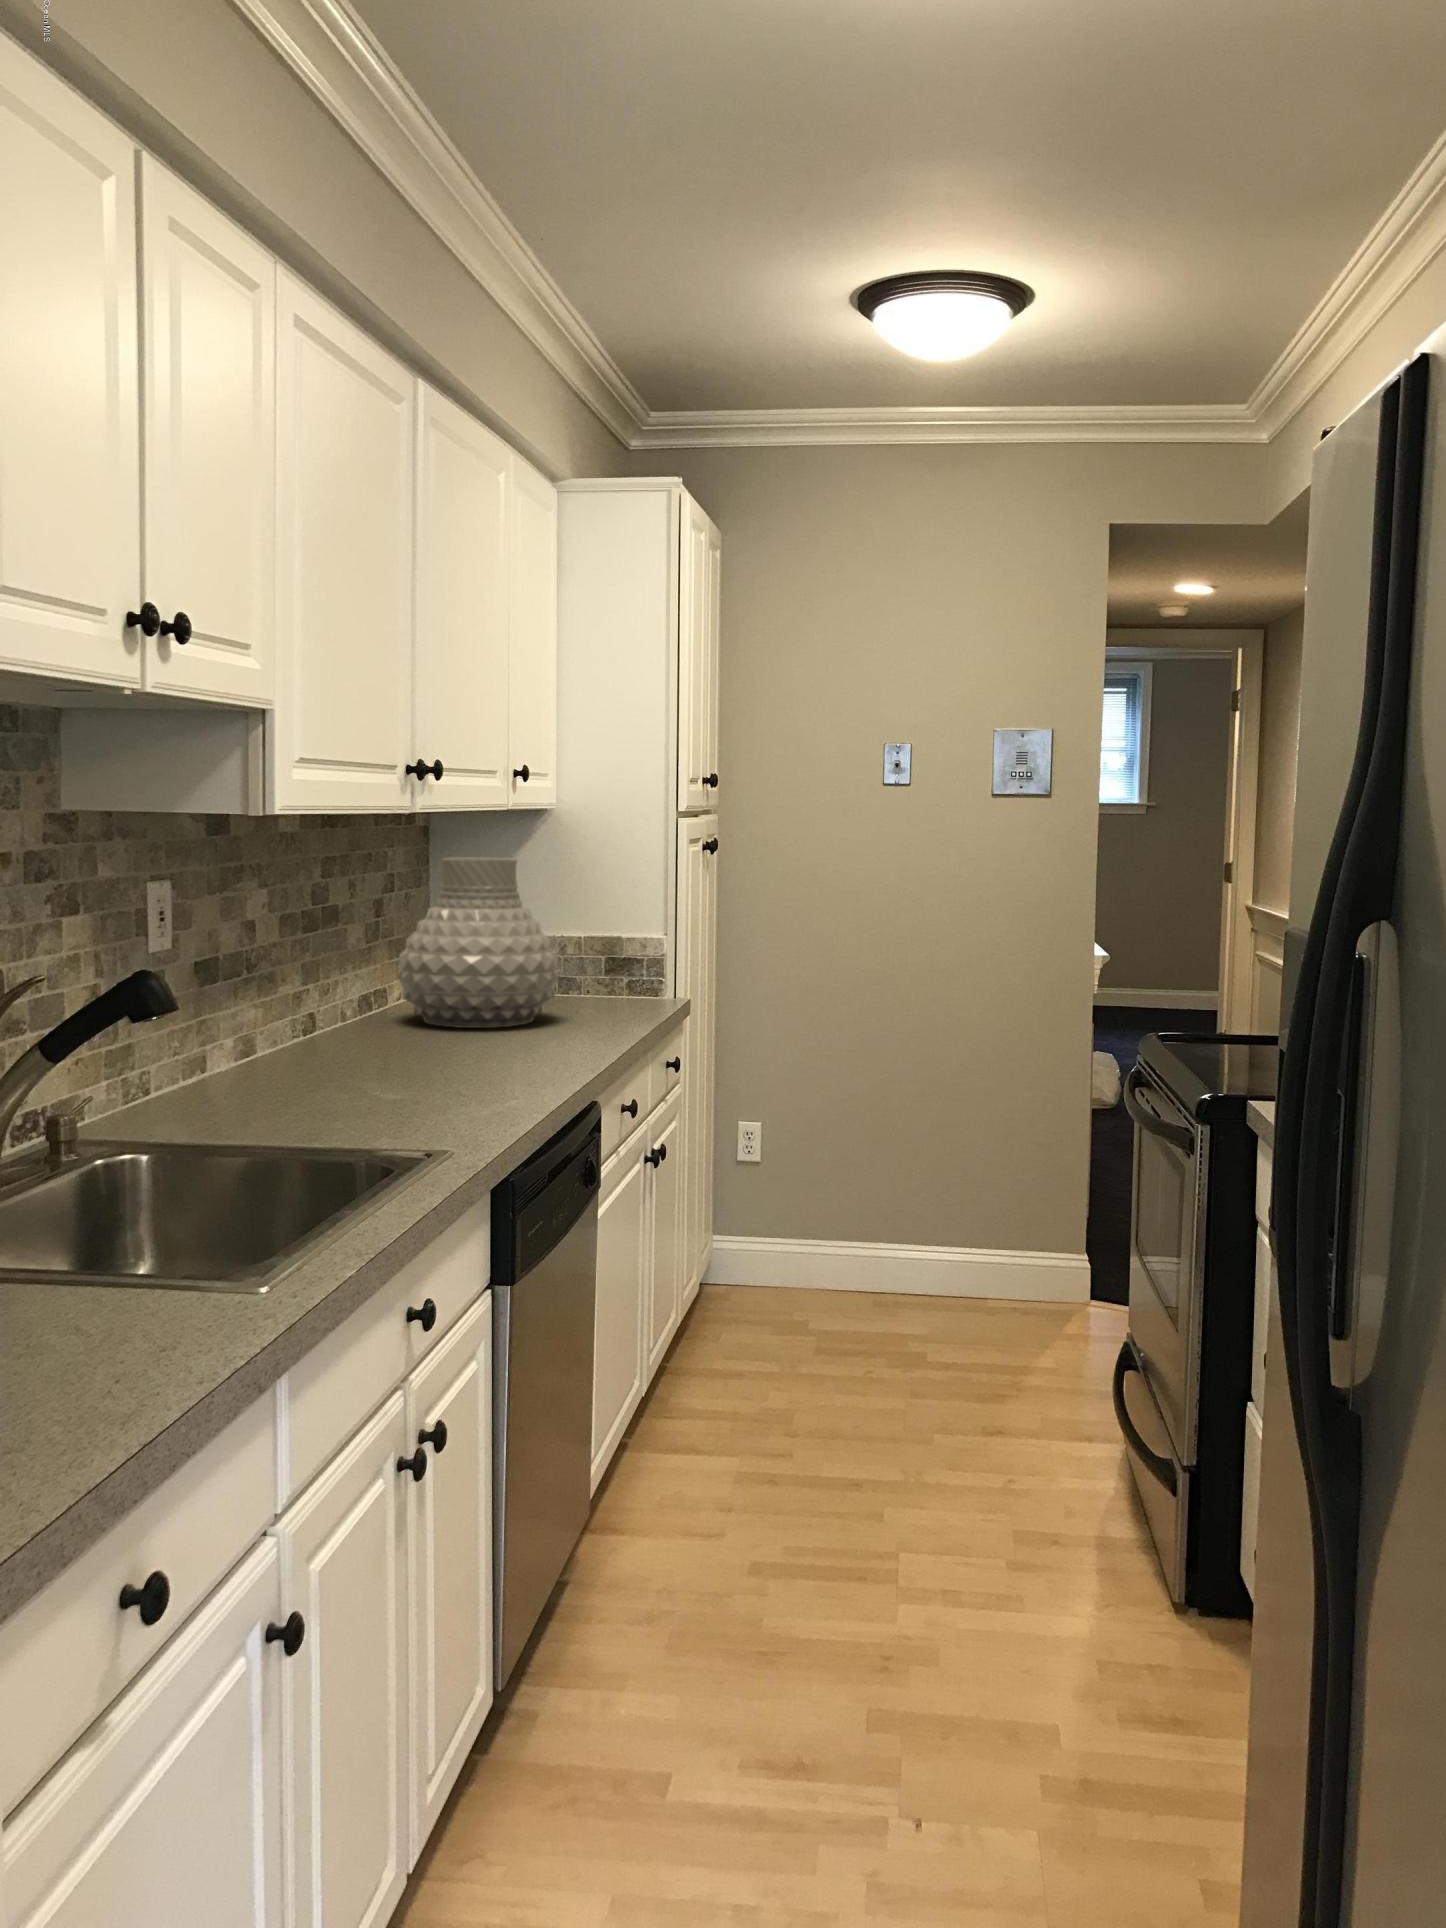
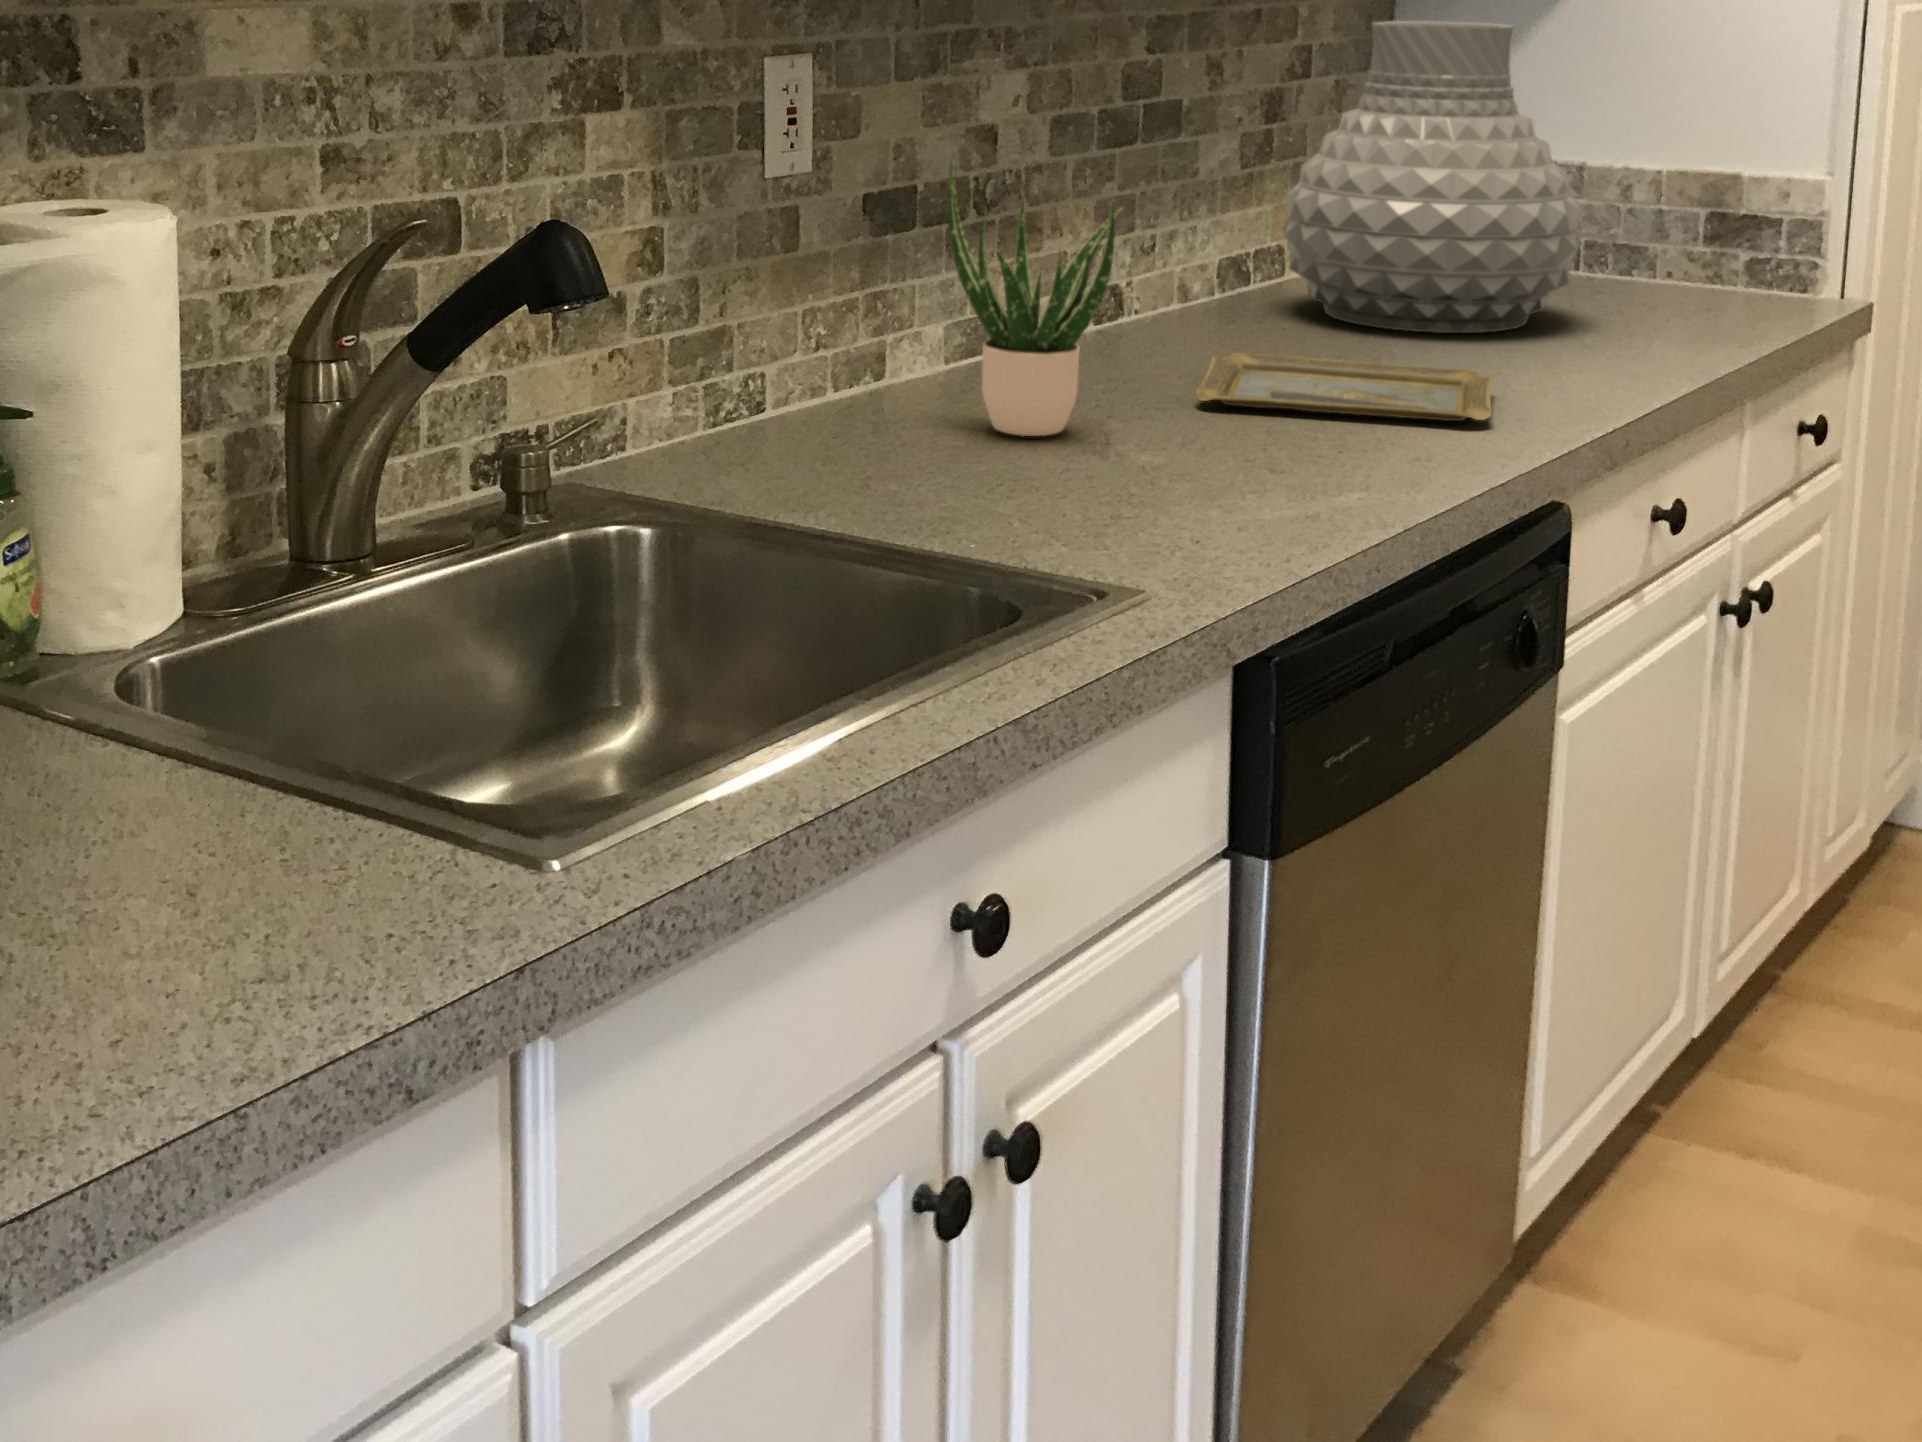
potted plant: none [258,937,365,1093] -> present [948,160,1124,436]
tray: none [391,1042,553,1069] -> present [1196,353,1493,421]

